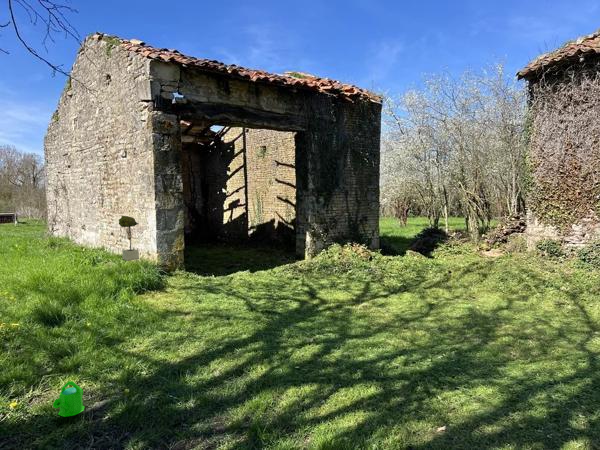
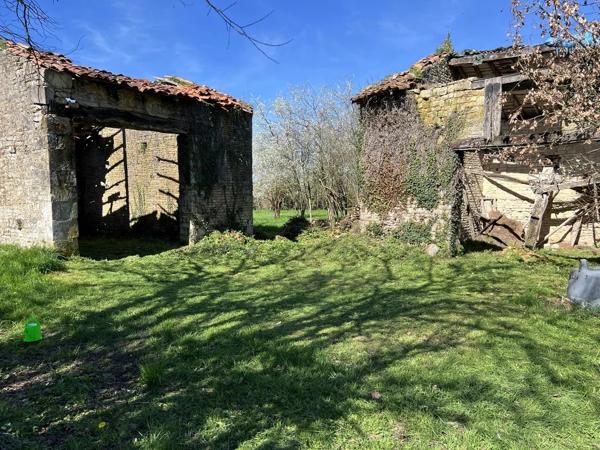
potted tree: present [119,216,139,261] -> none [13,207,34,248]

